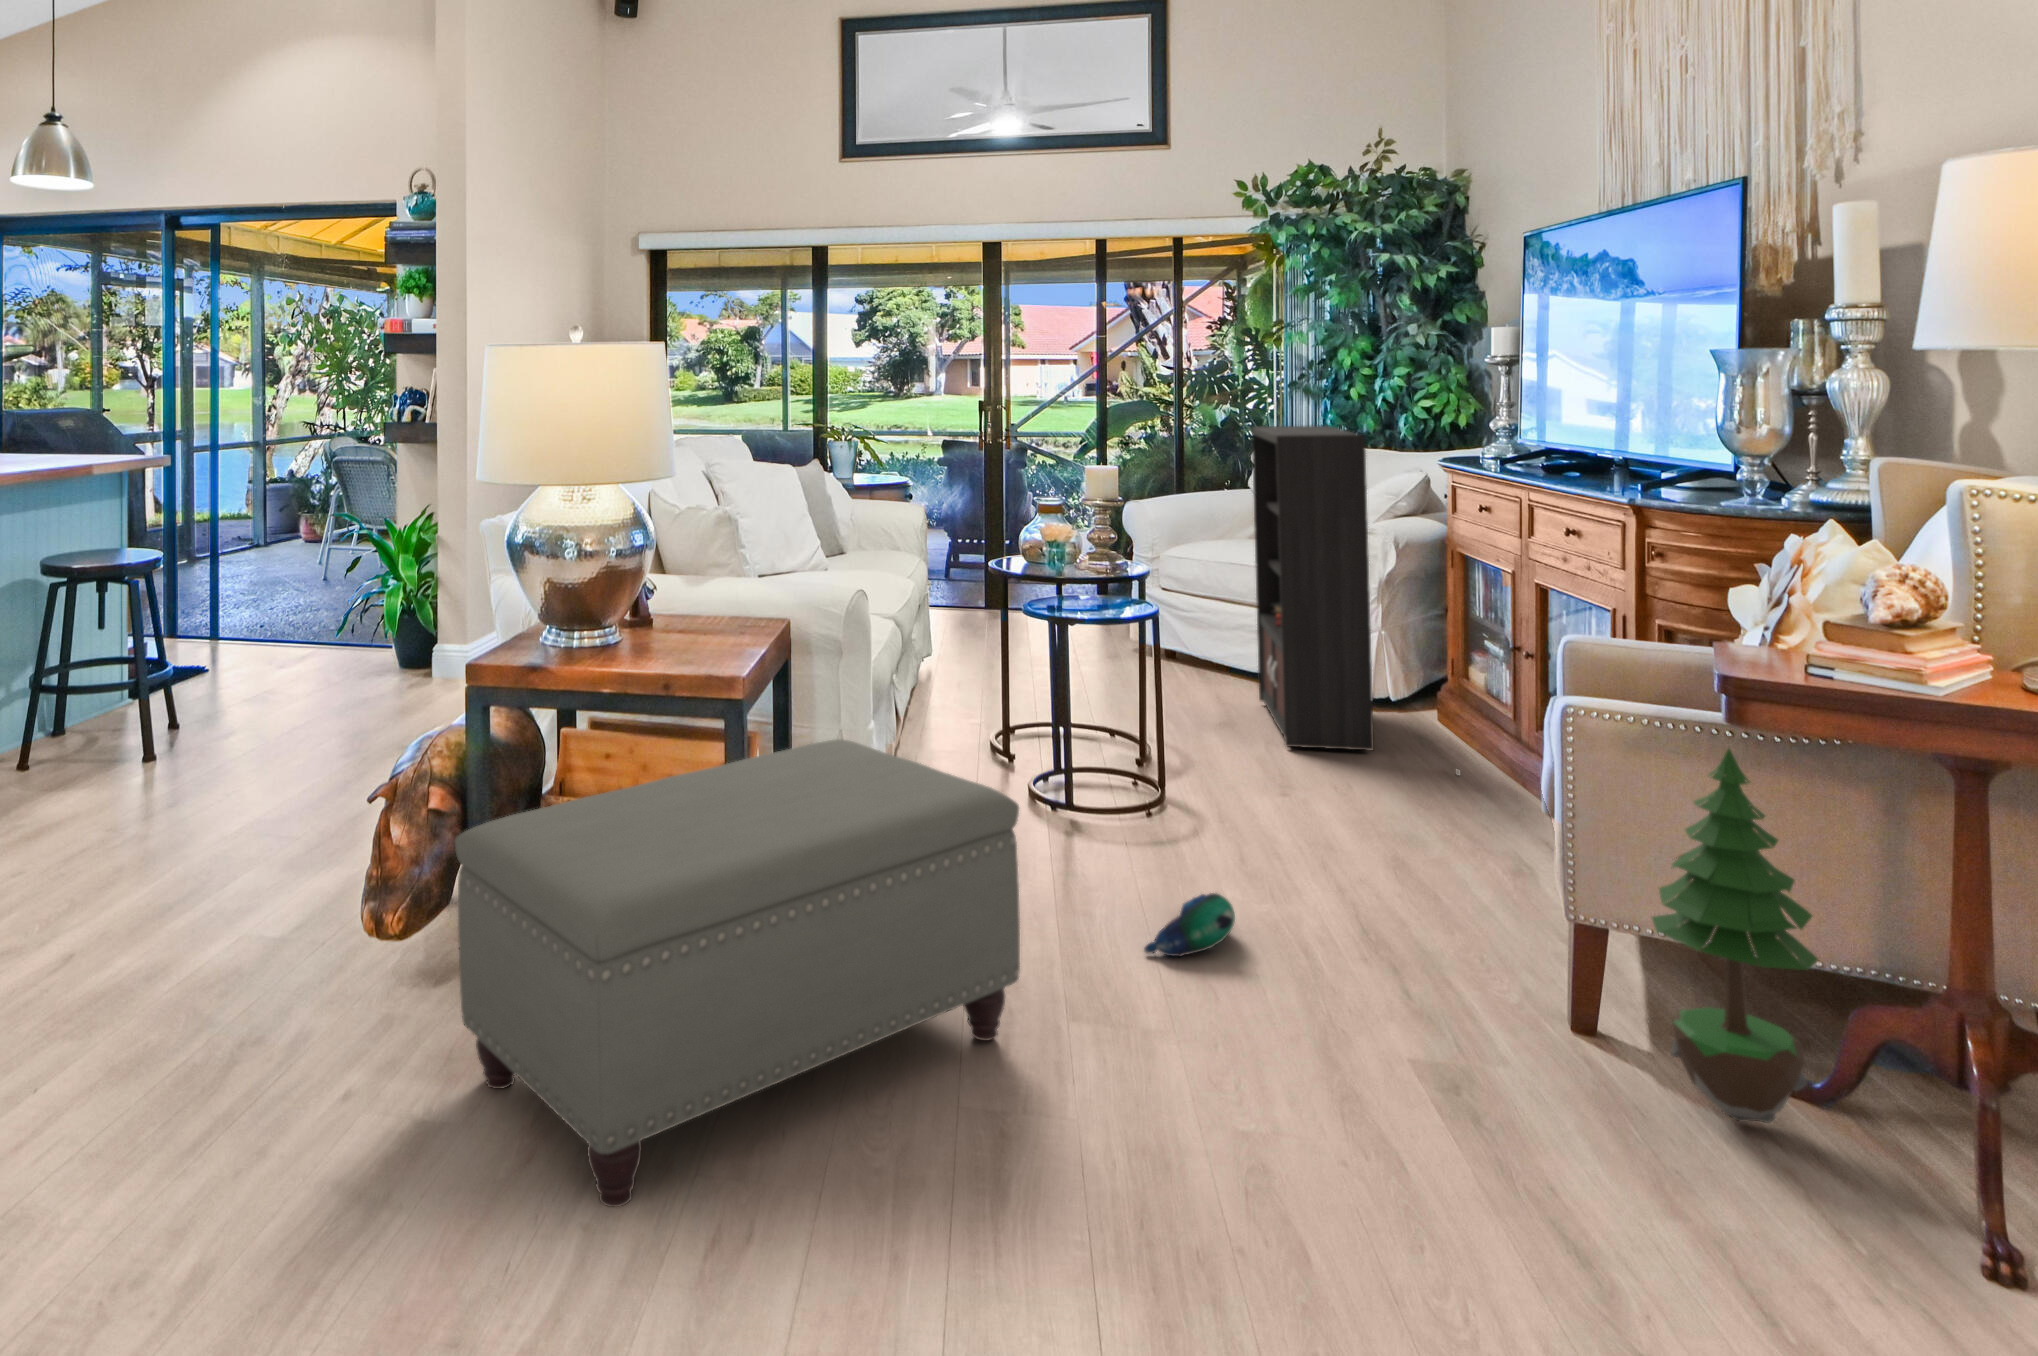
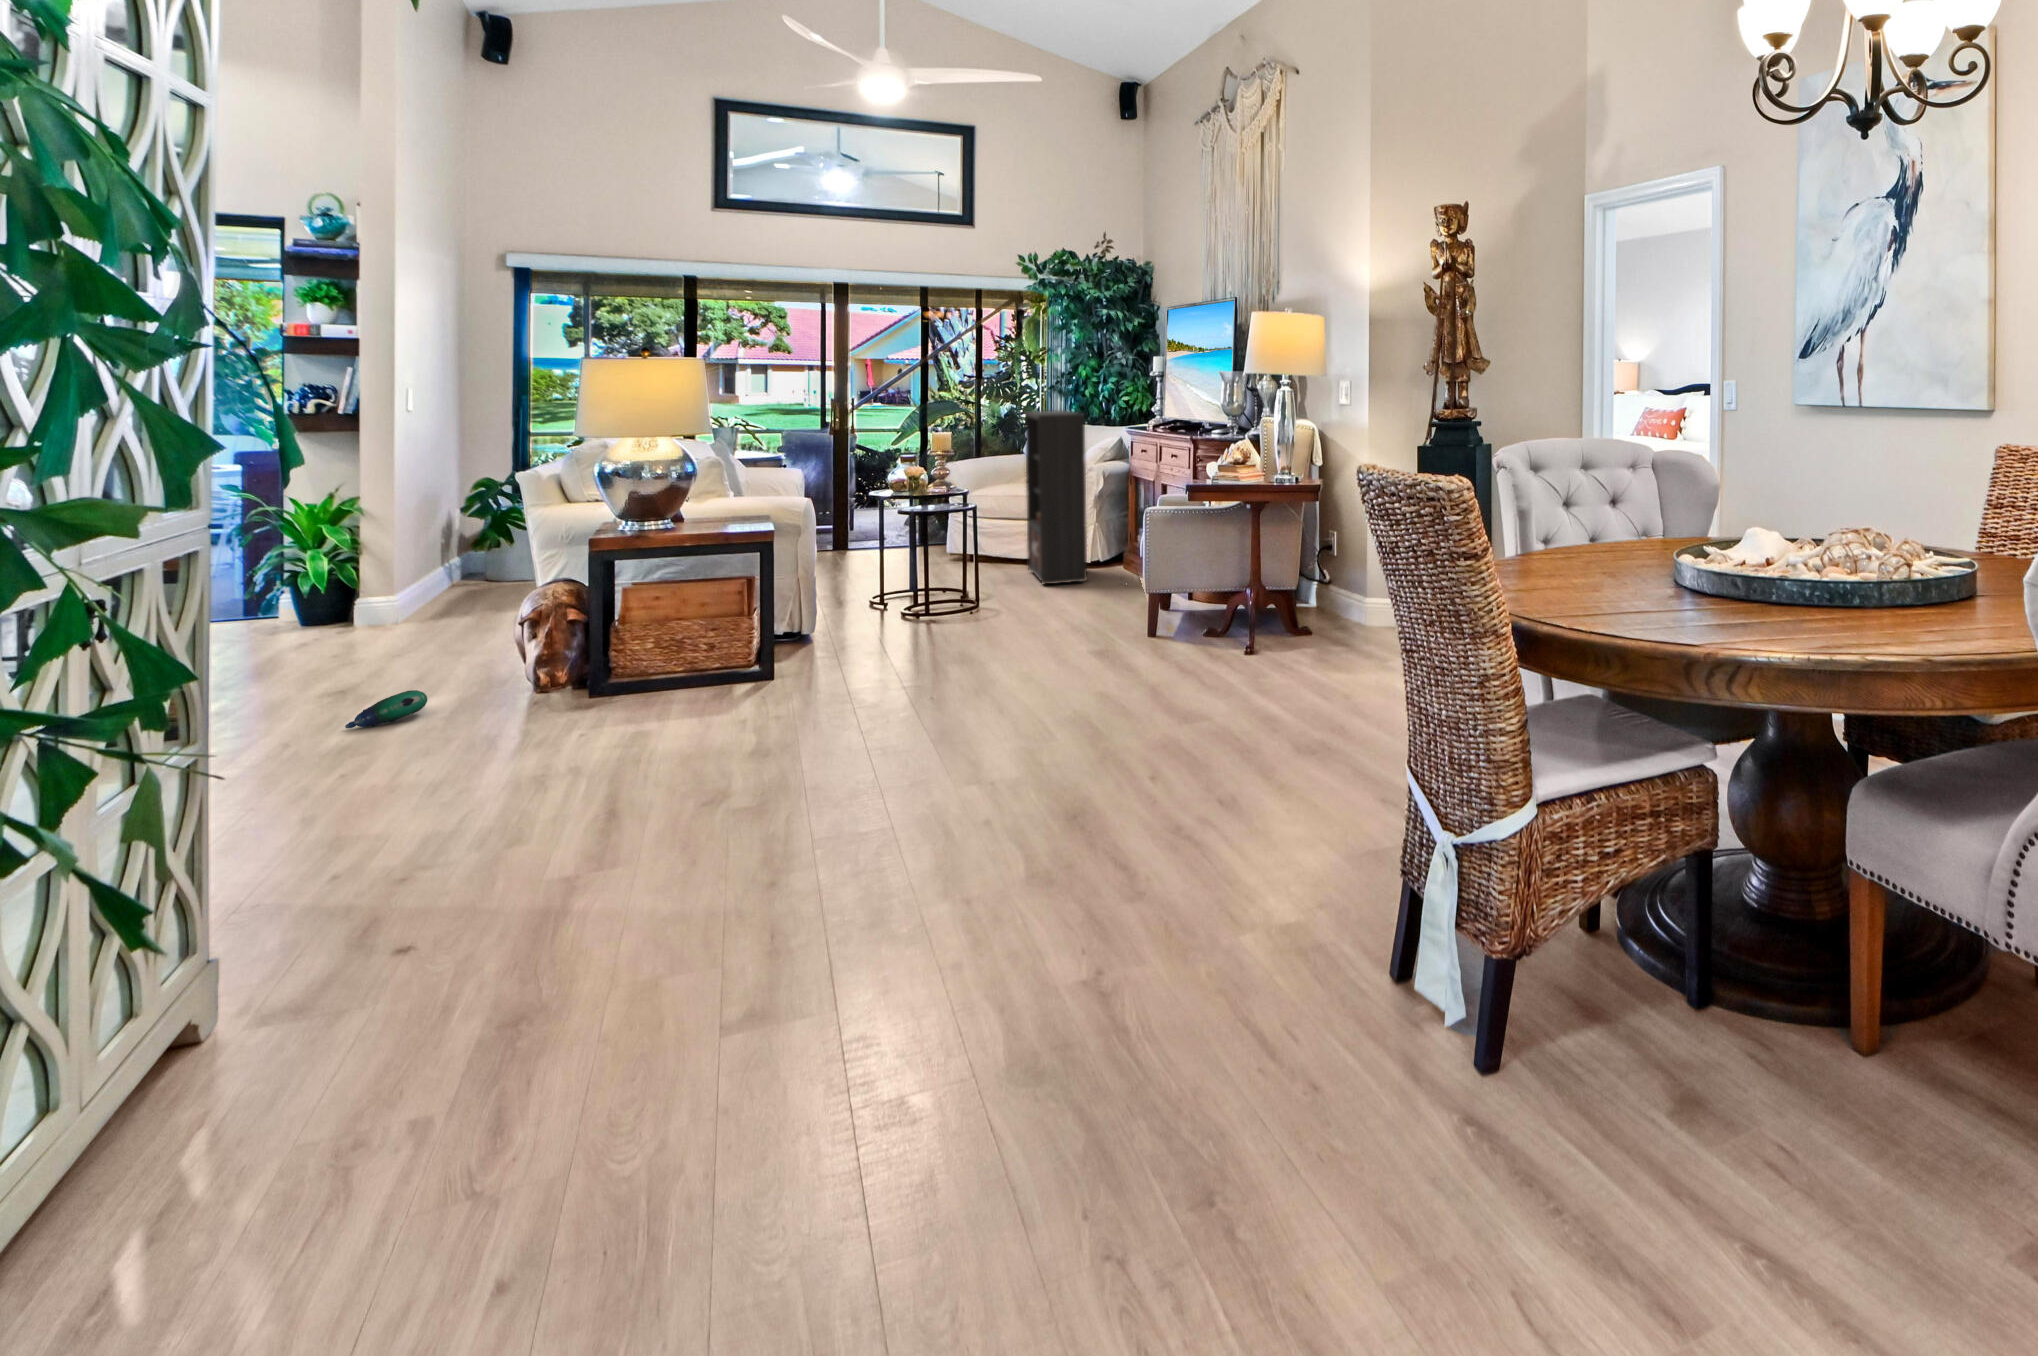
ottoman: present [455,739,1020,1207] -> none [630,562,920,731]
potted tree: present [1652,749,1818,1123] -> none [1167,517,1216,649]
plush toy: present [1144,893,1235,957] -> present [345,690,427,728]

